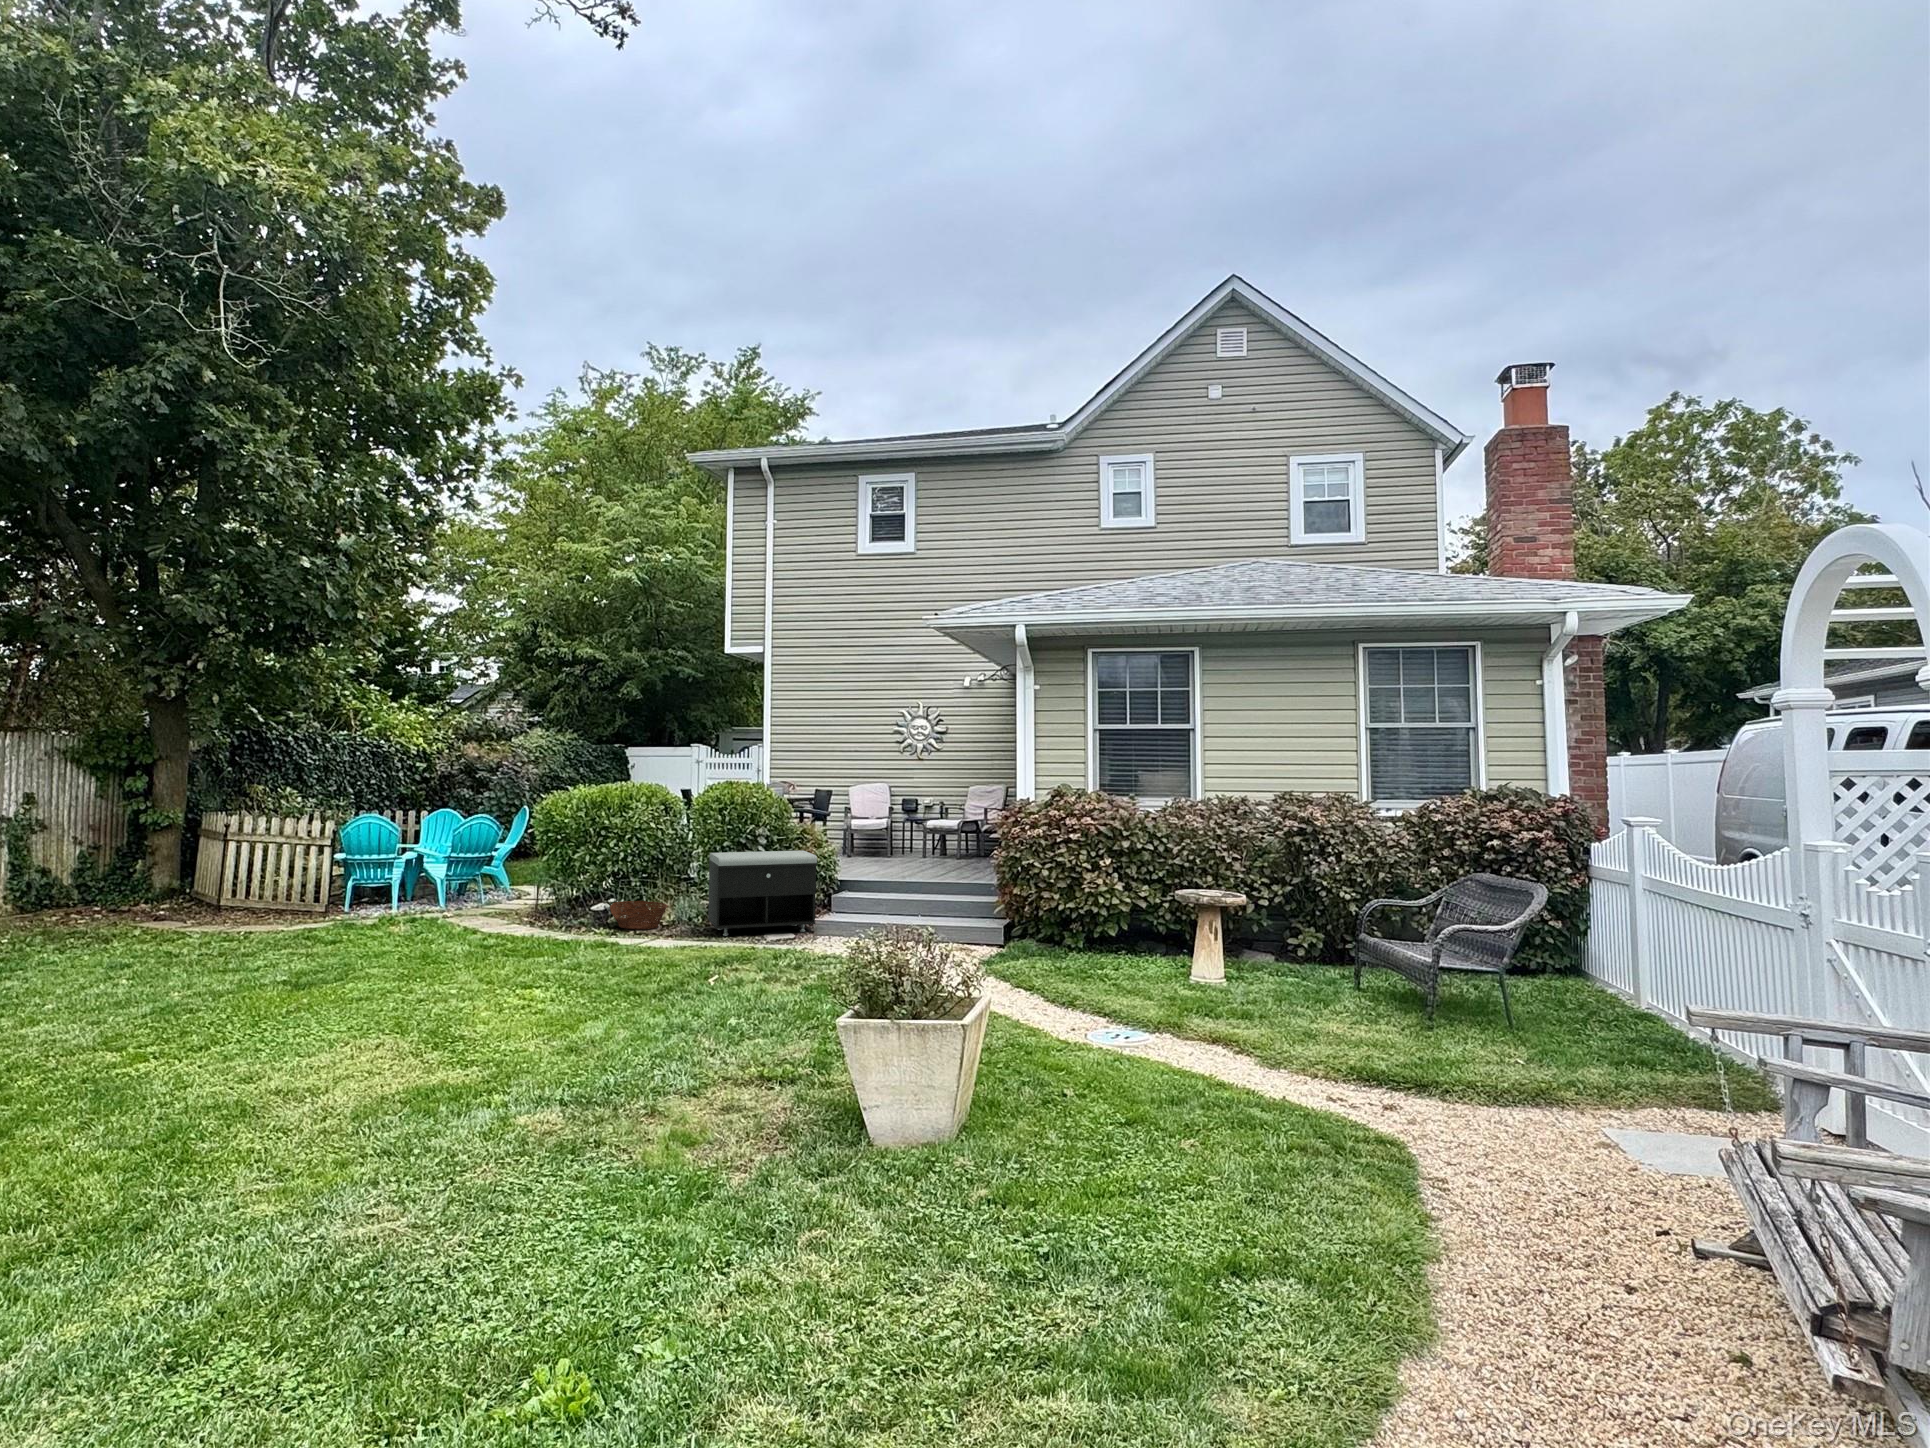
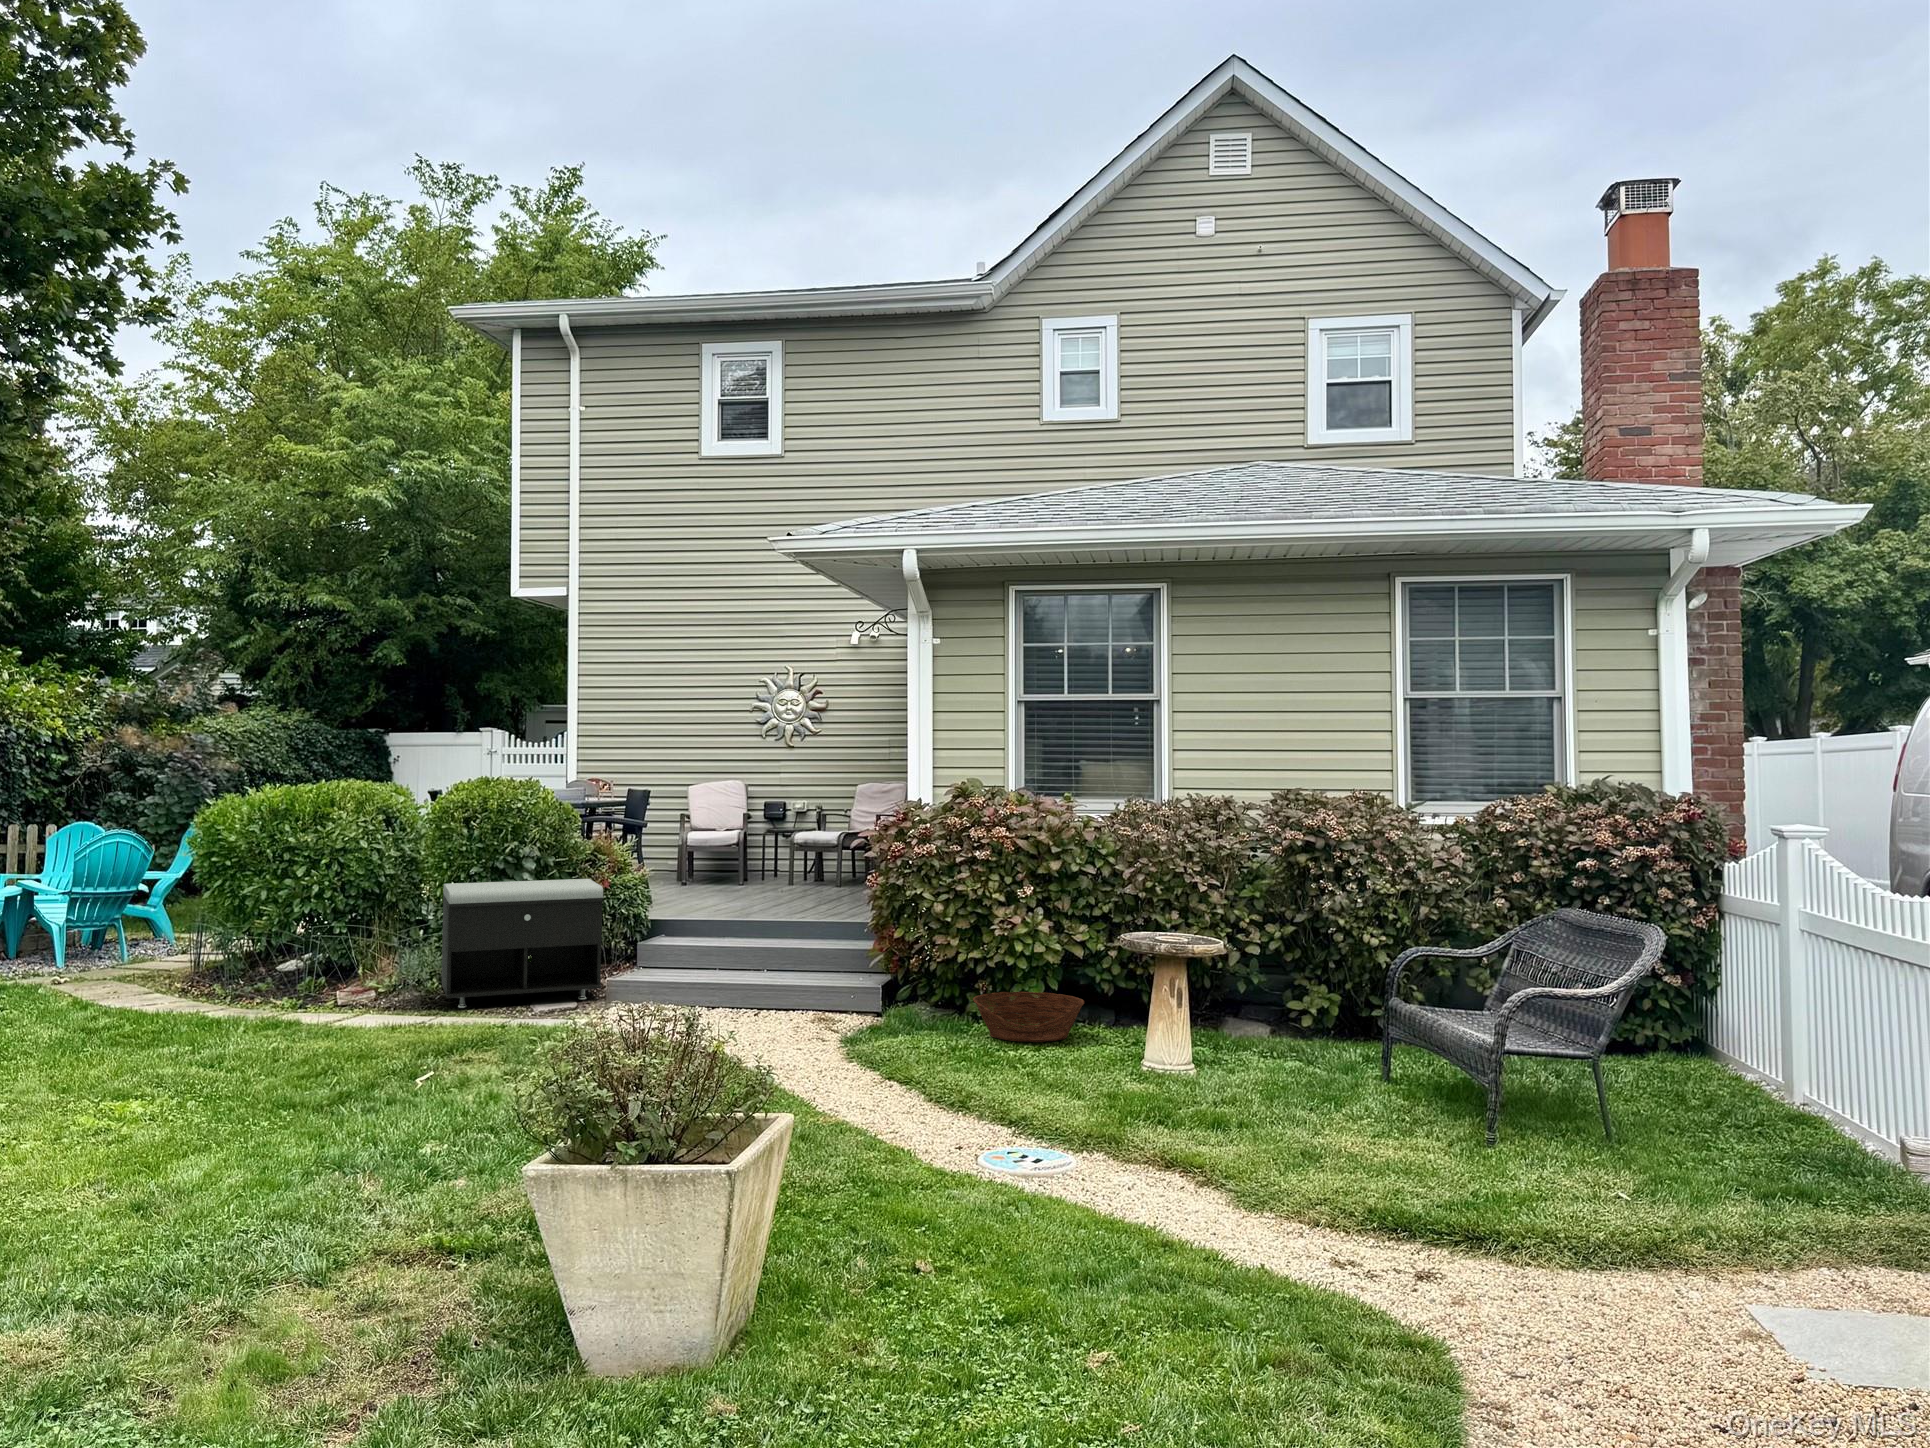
basket: present [610,901,668,930] -> present [973,992,1085,1042]

